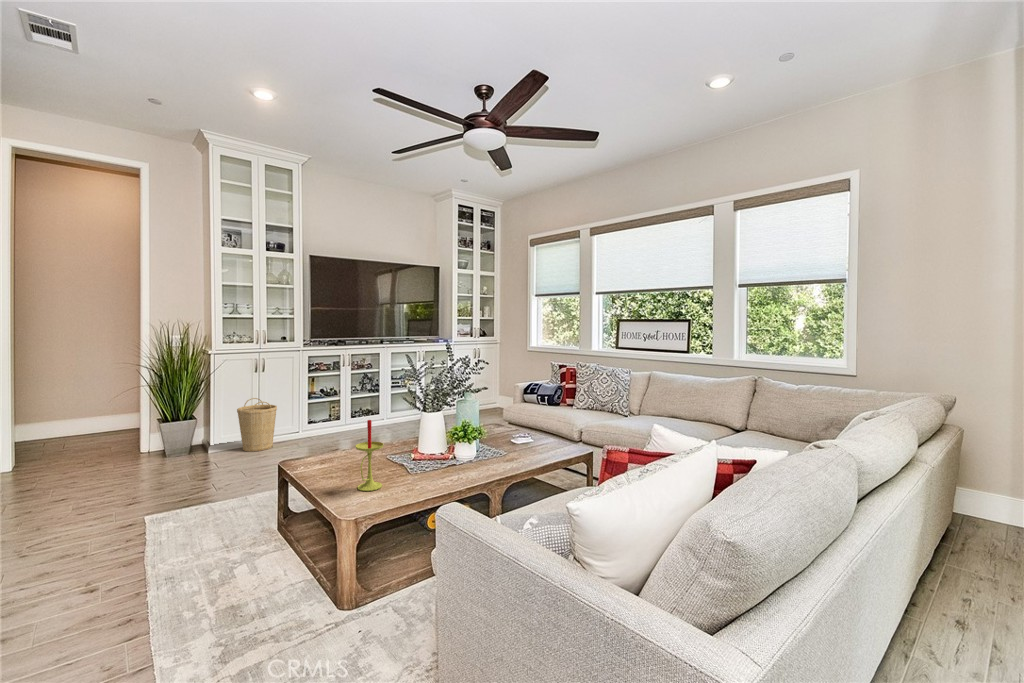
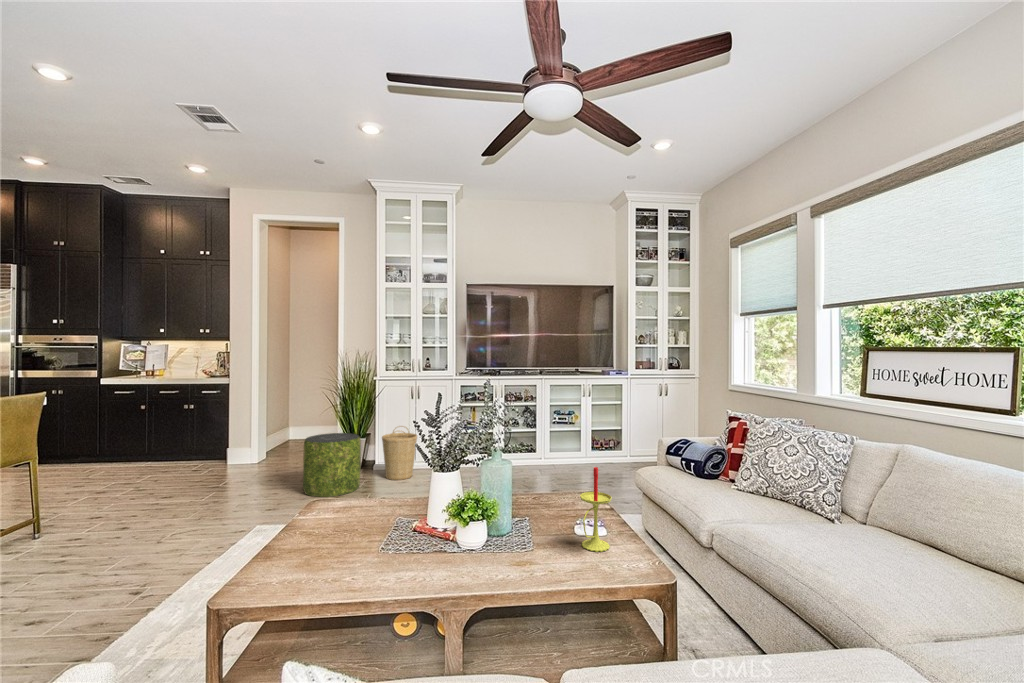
pouf: none [159,409,228,477] -> present [303,433,361,497]
candle: present [355,420,383,491] -> present [580,467,612,552]

